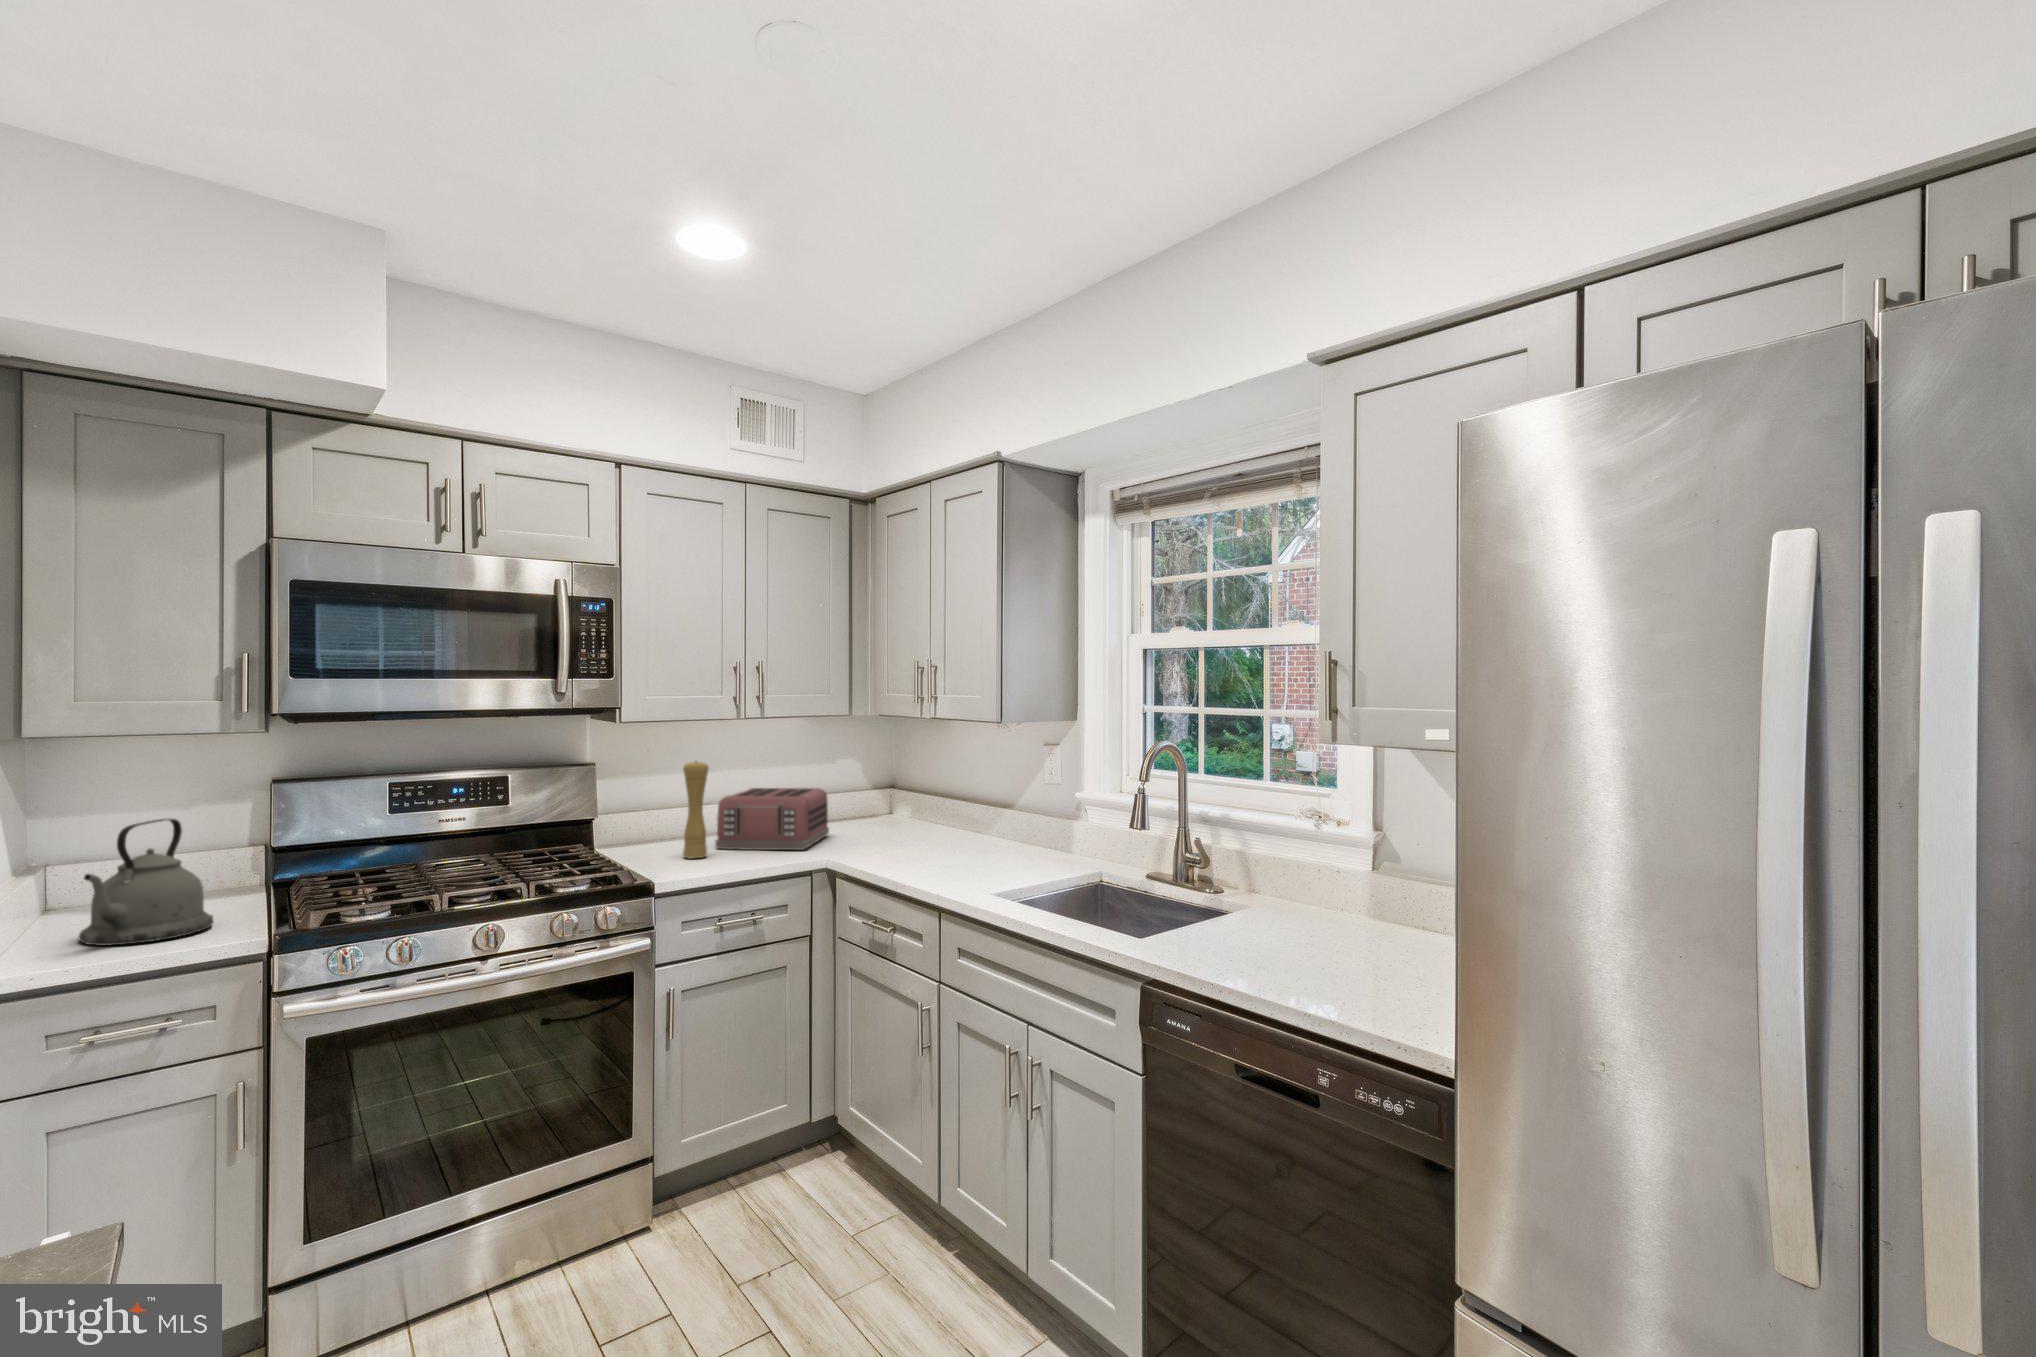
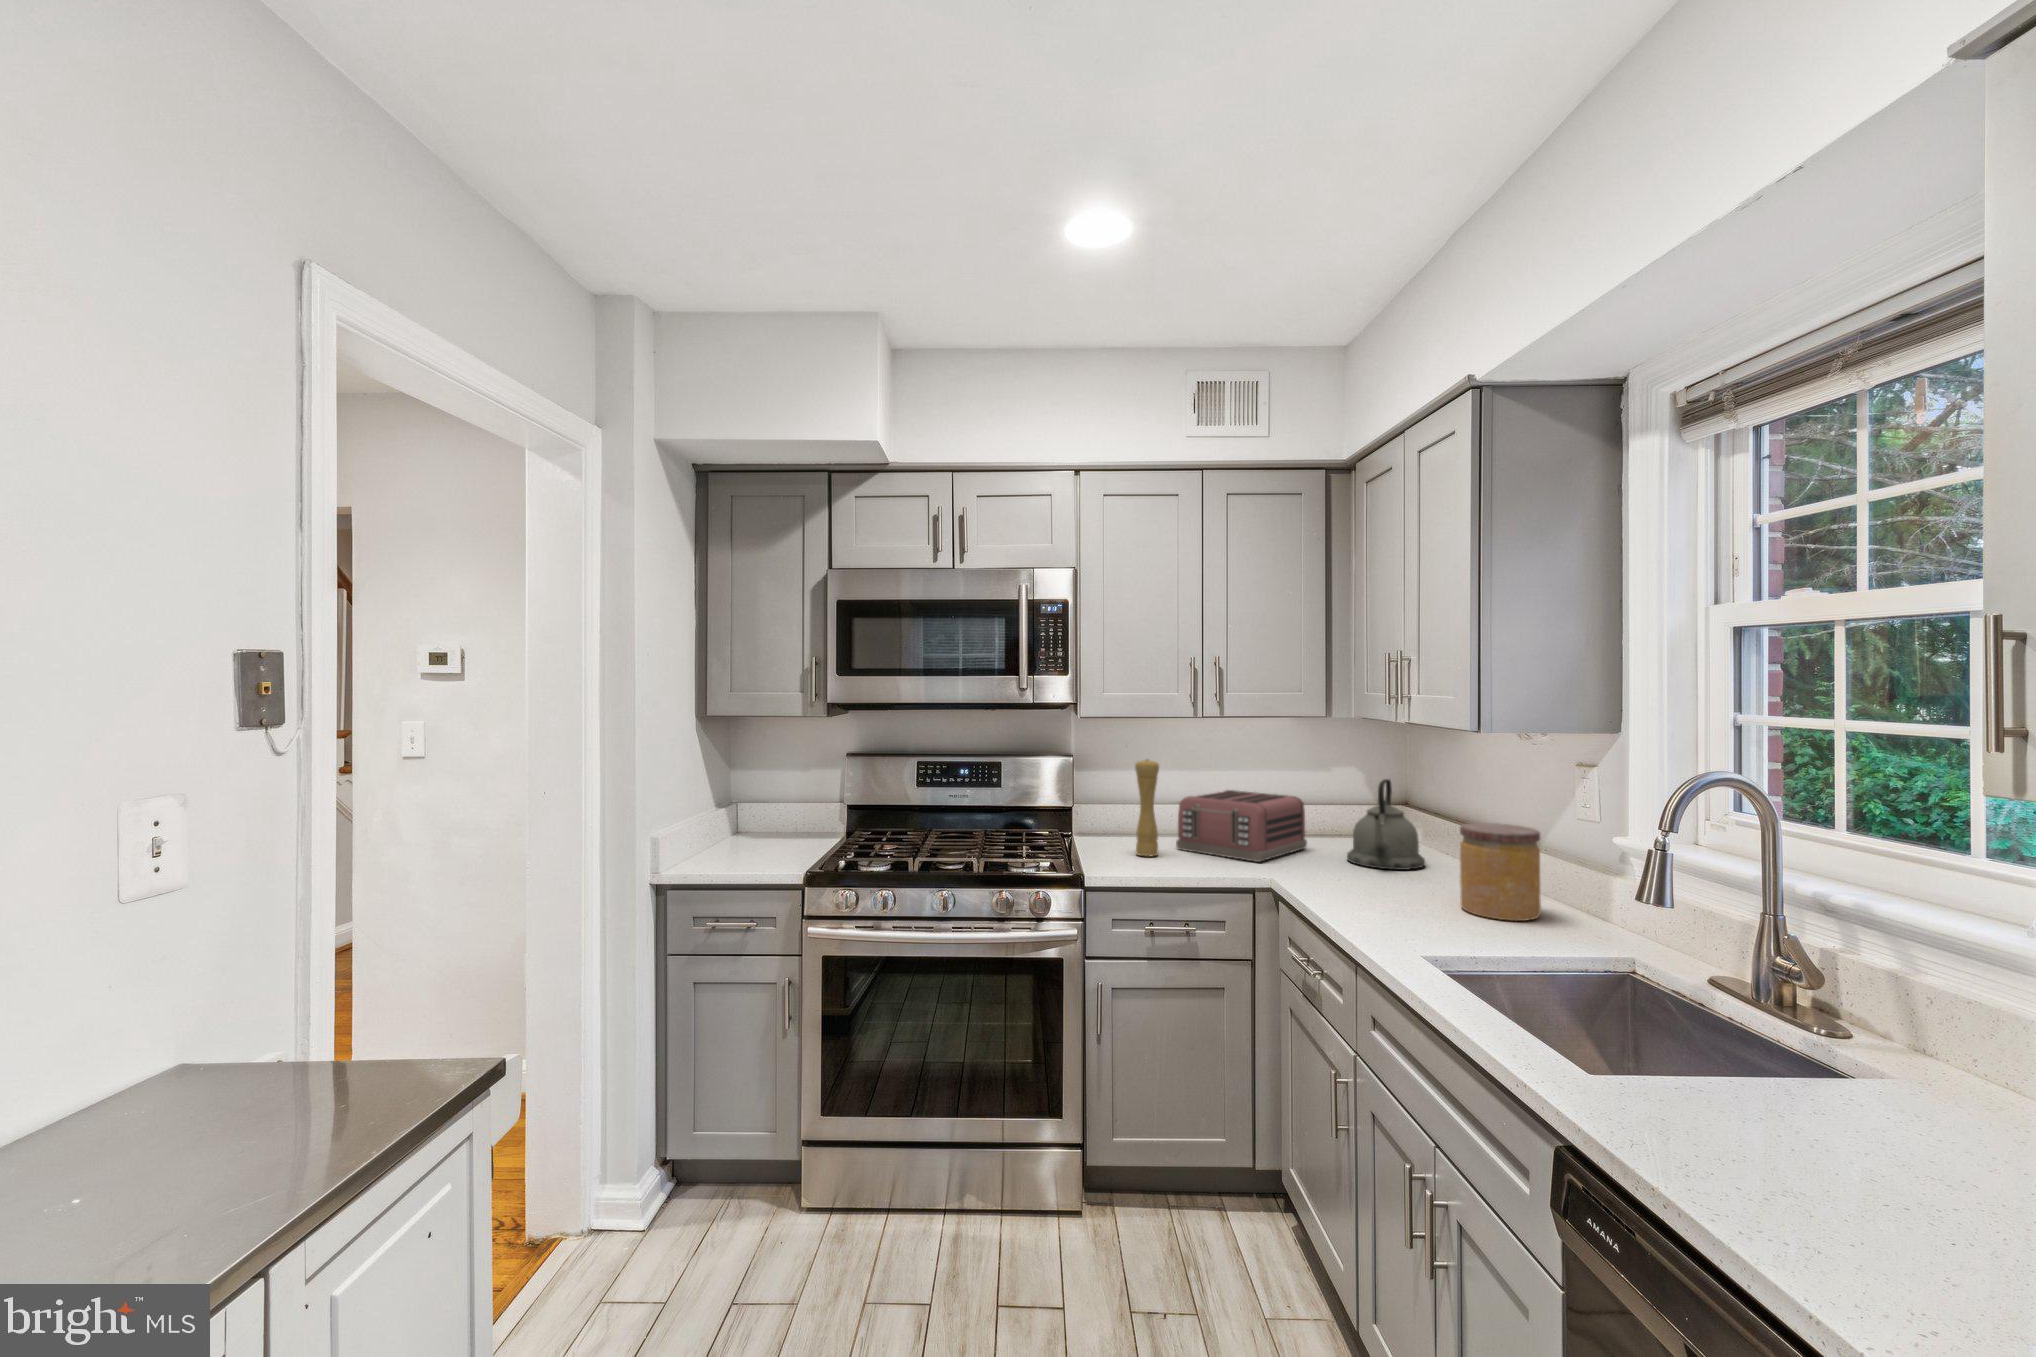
jar: none [981,794,1034,865] -> present [1460,823,1541,921]
kettle: present [79,819,213,945] -> present [1347,779,1425,870]

